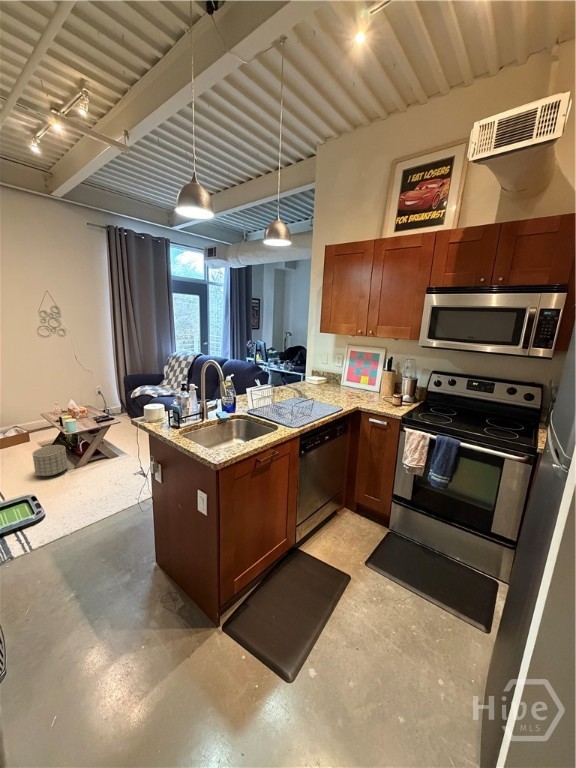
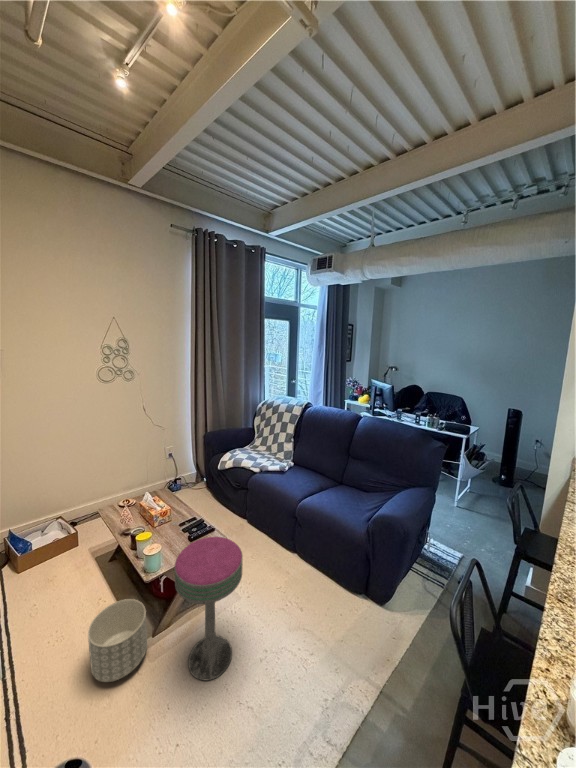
bar stool: none [76,410,117,477] -> present [174,537,243,680]

